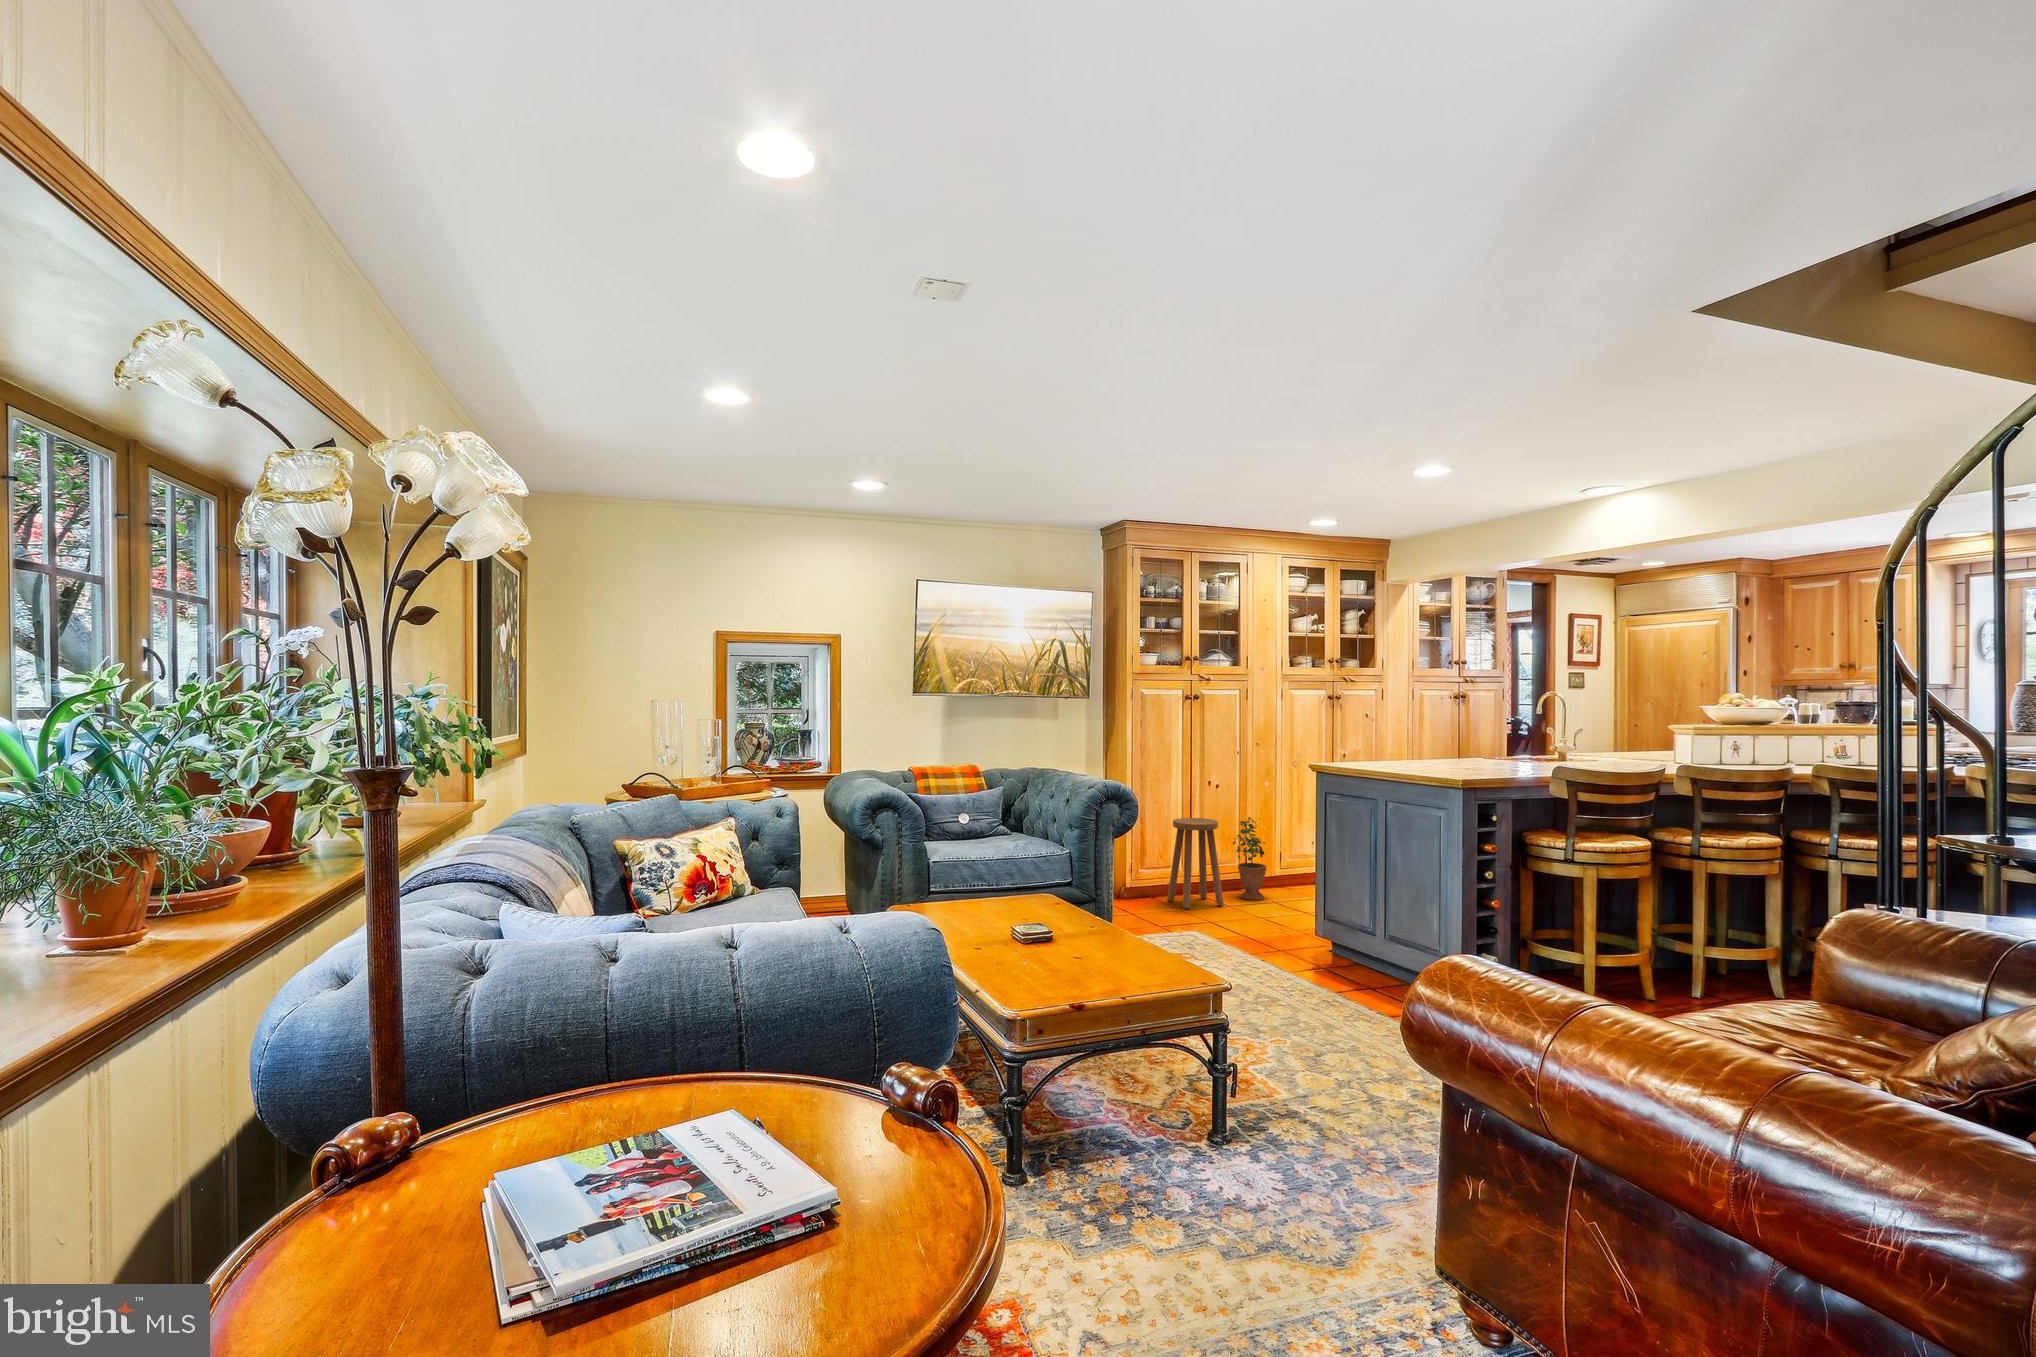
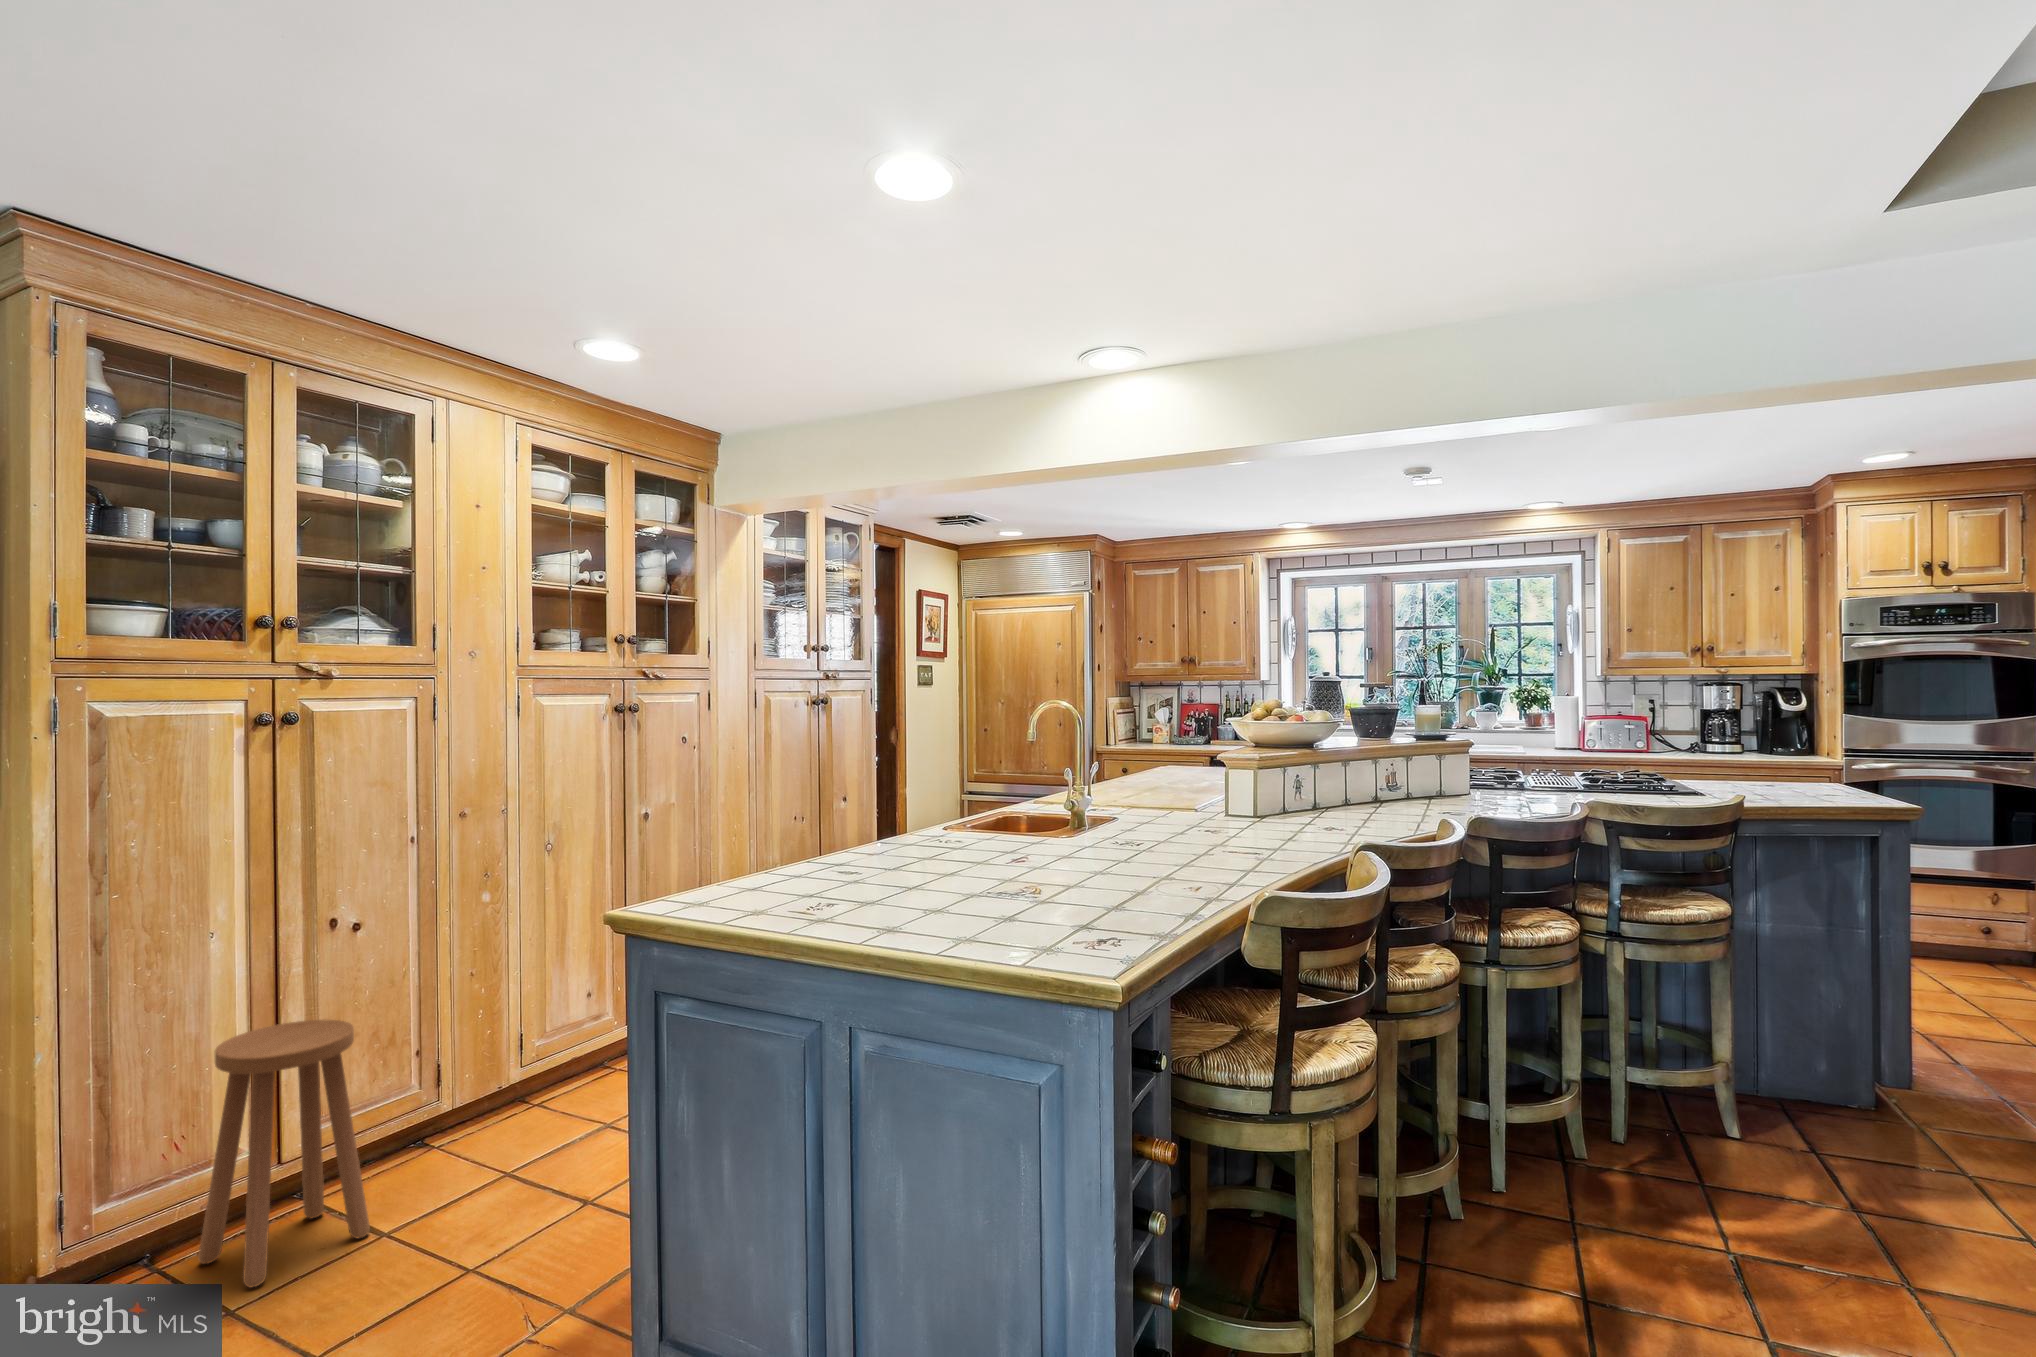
potted plant: present [1233,817,1267,900] -> none [397,985,483,1185]

